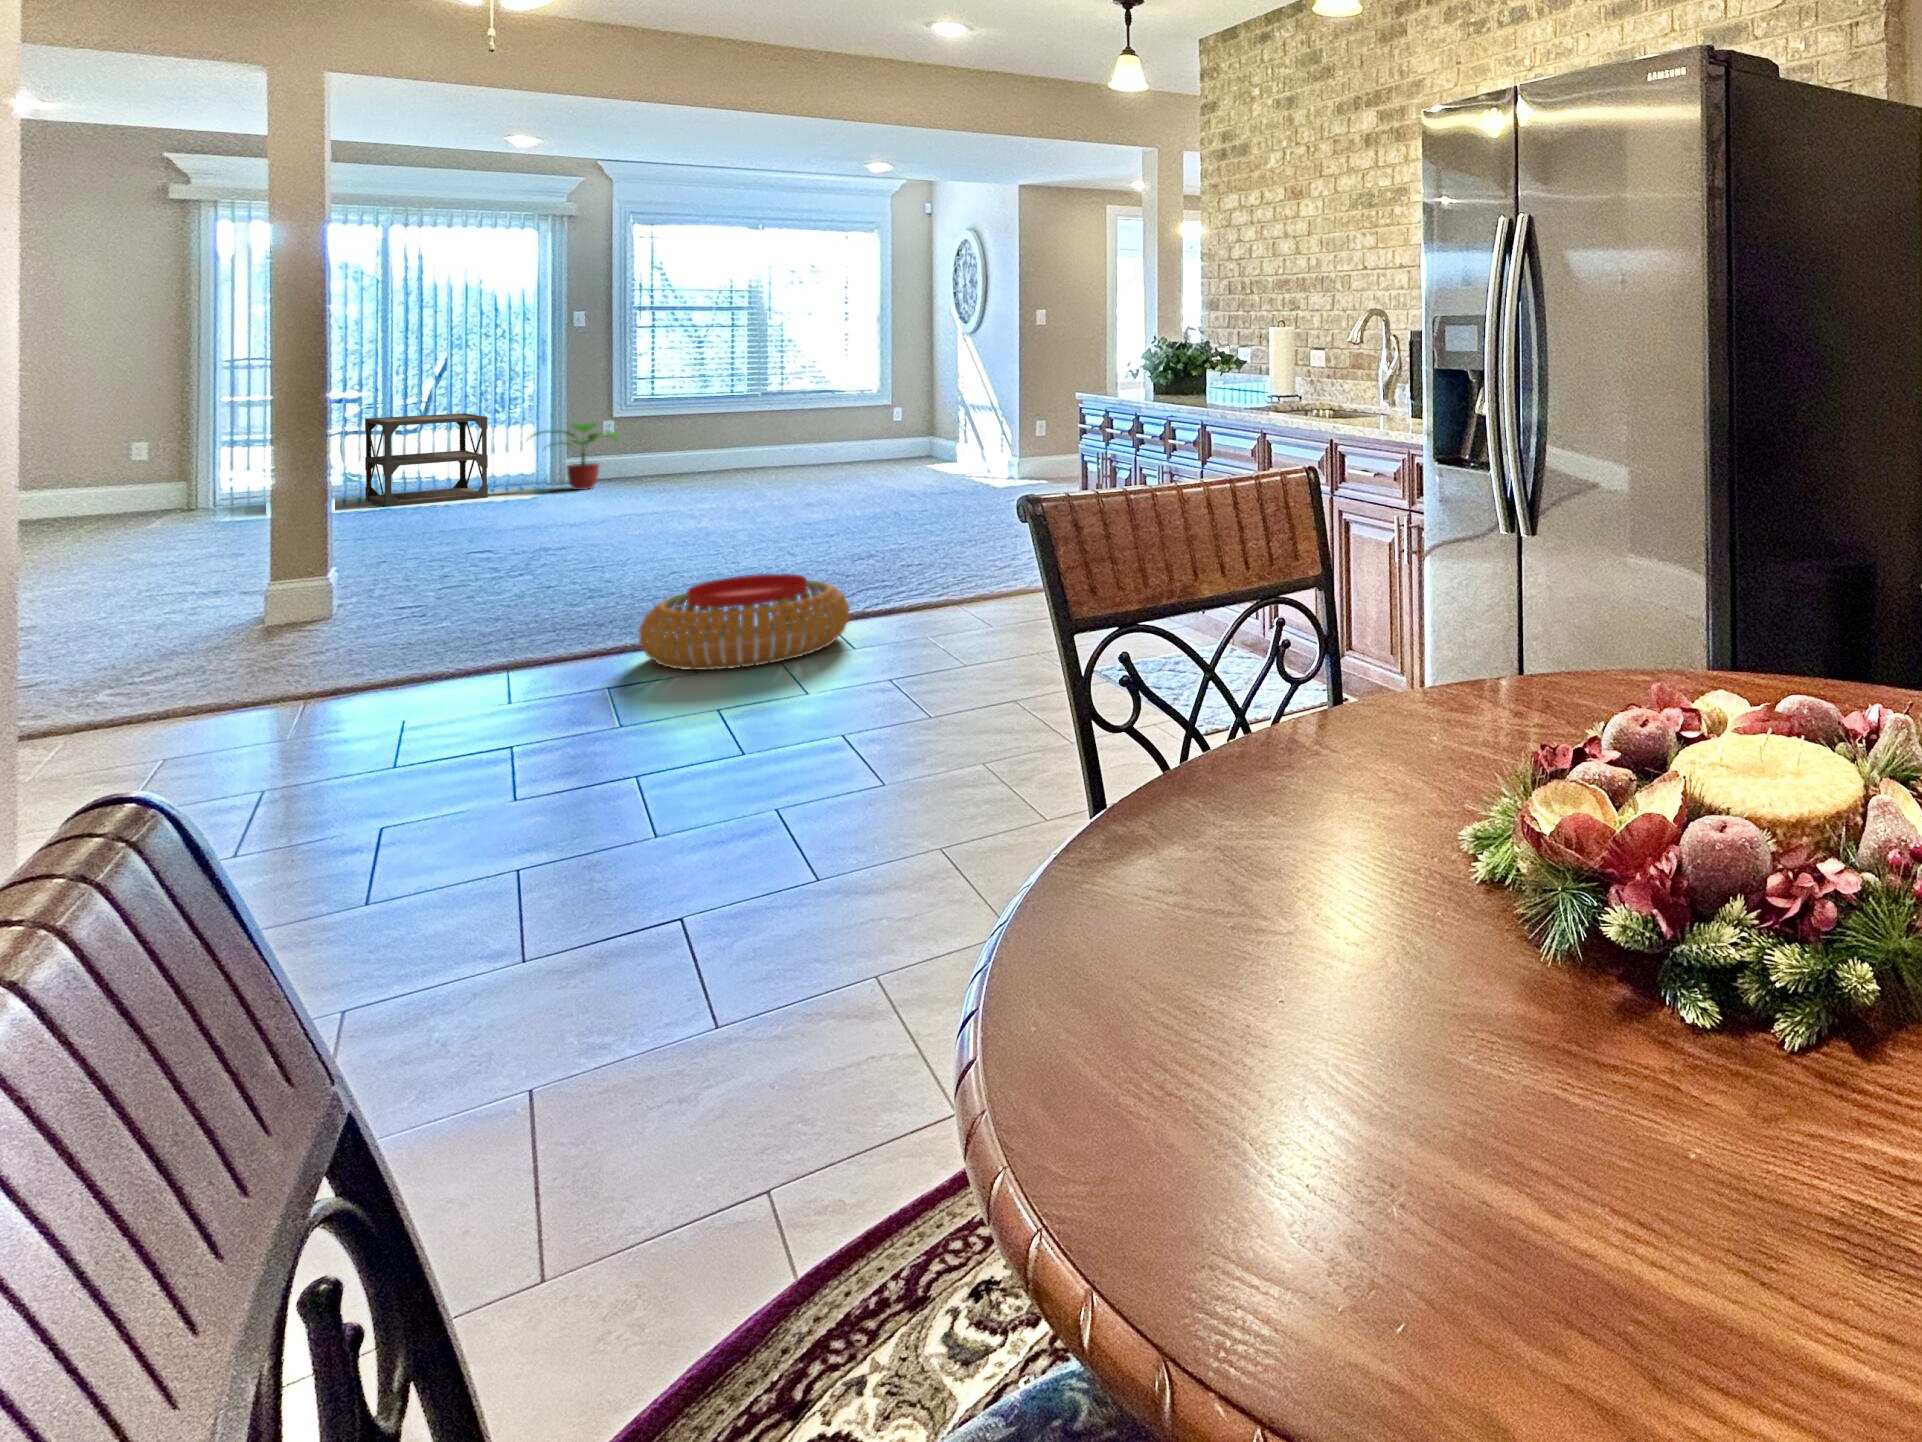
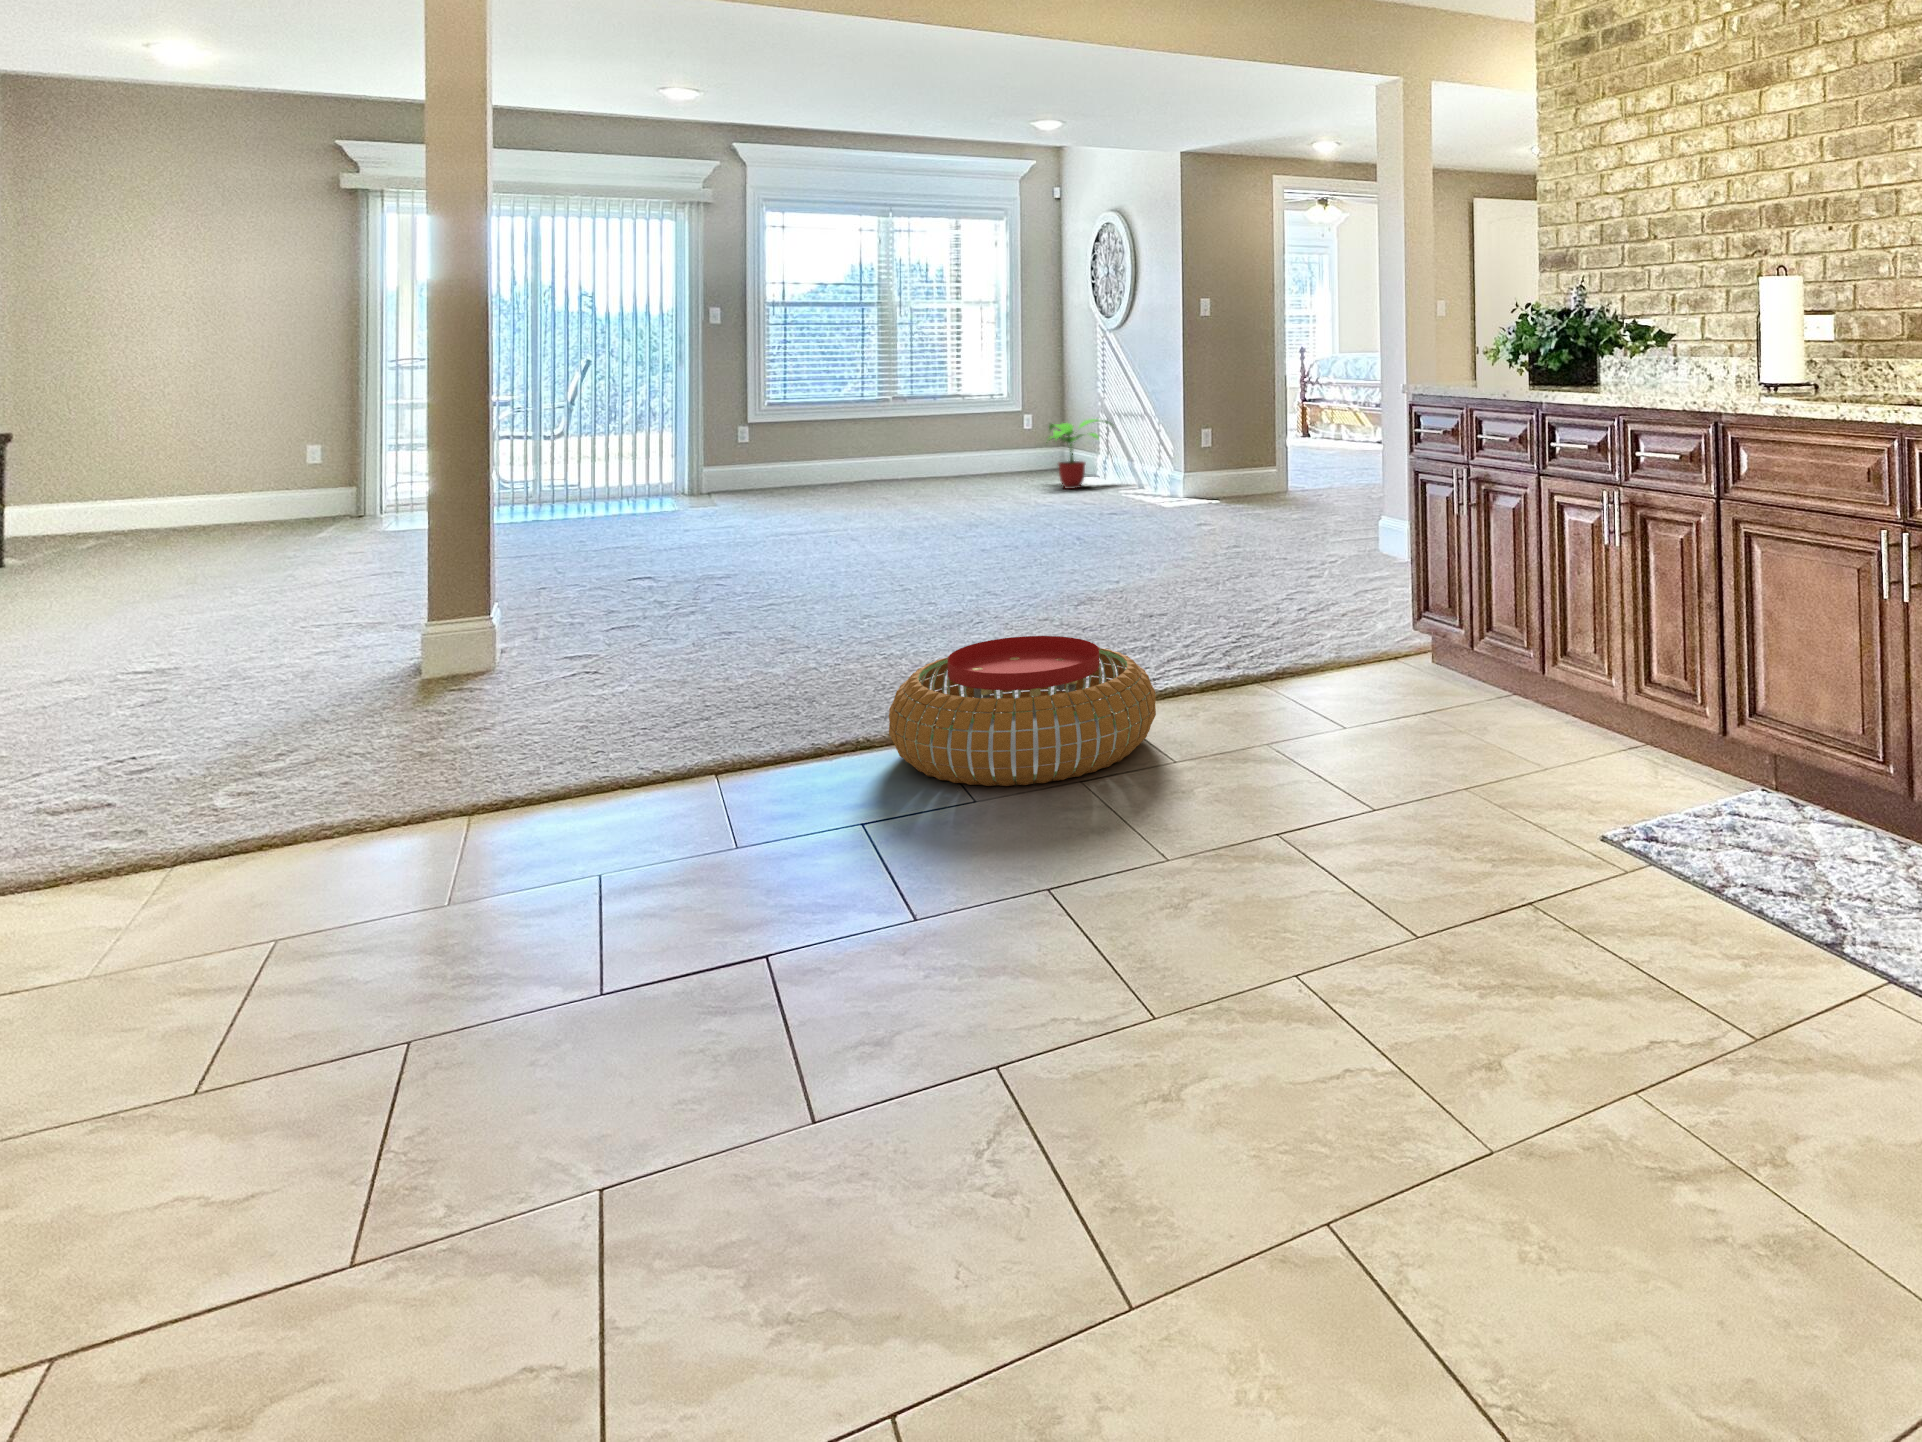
side table: present [365,413,488,507] -> none [517,417,634,518]
potted plant: present [534,423,618,490] -> present [1046,419,1112,489]

